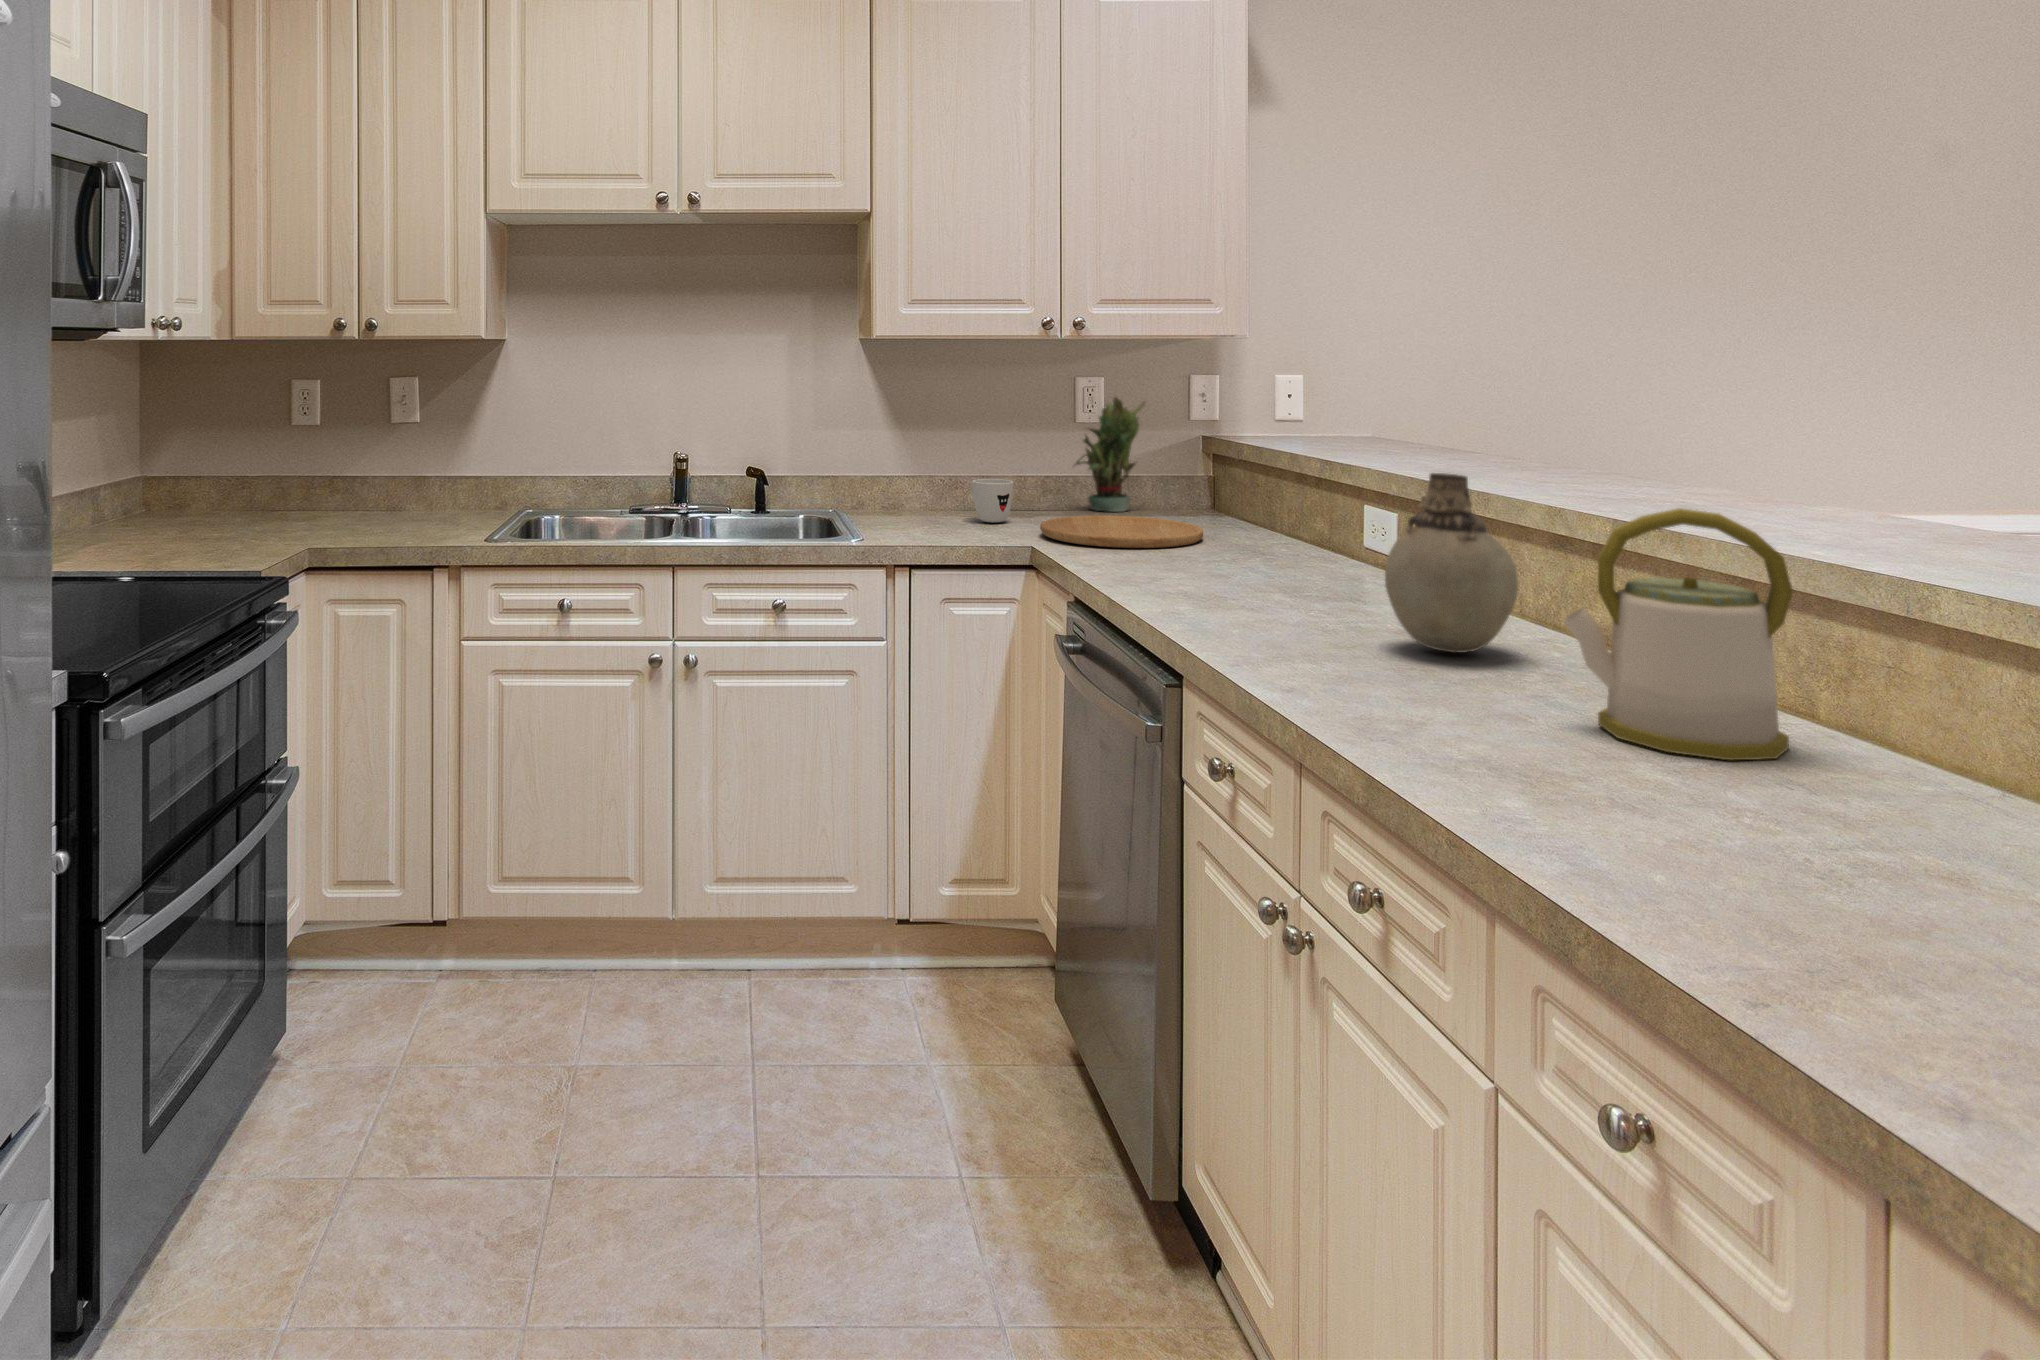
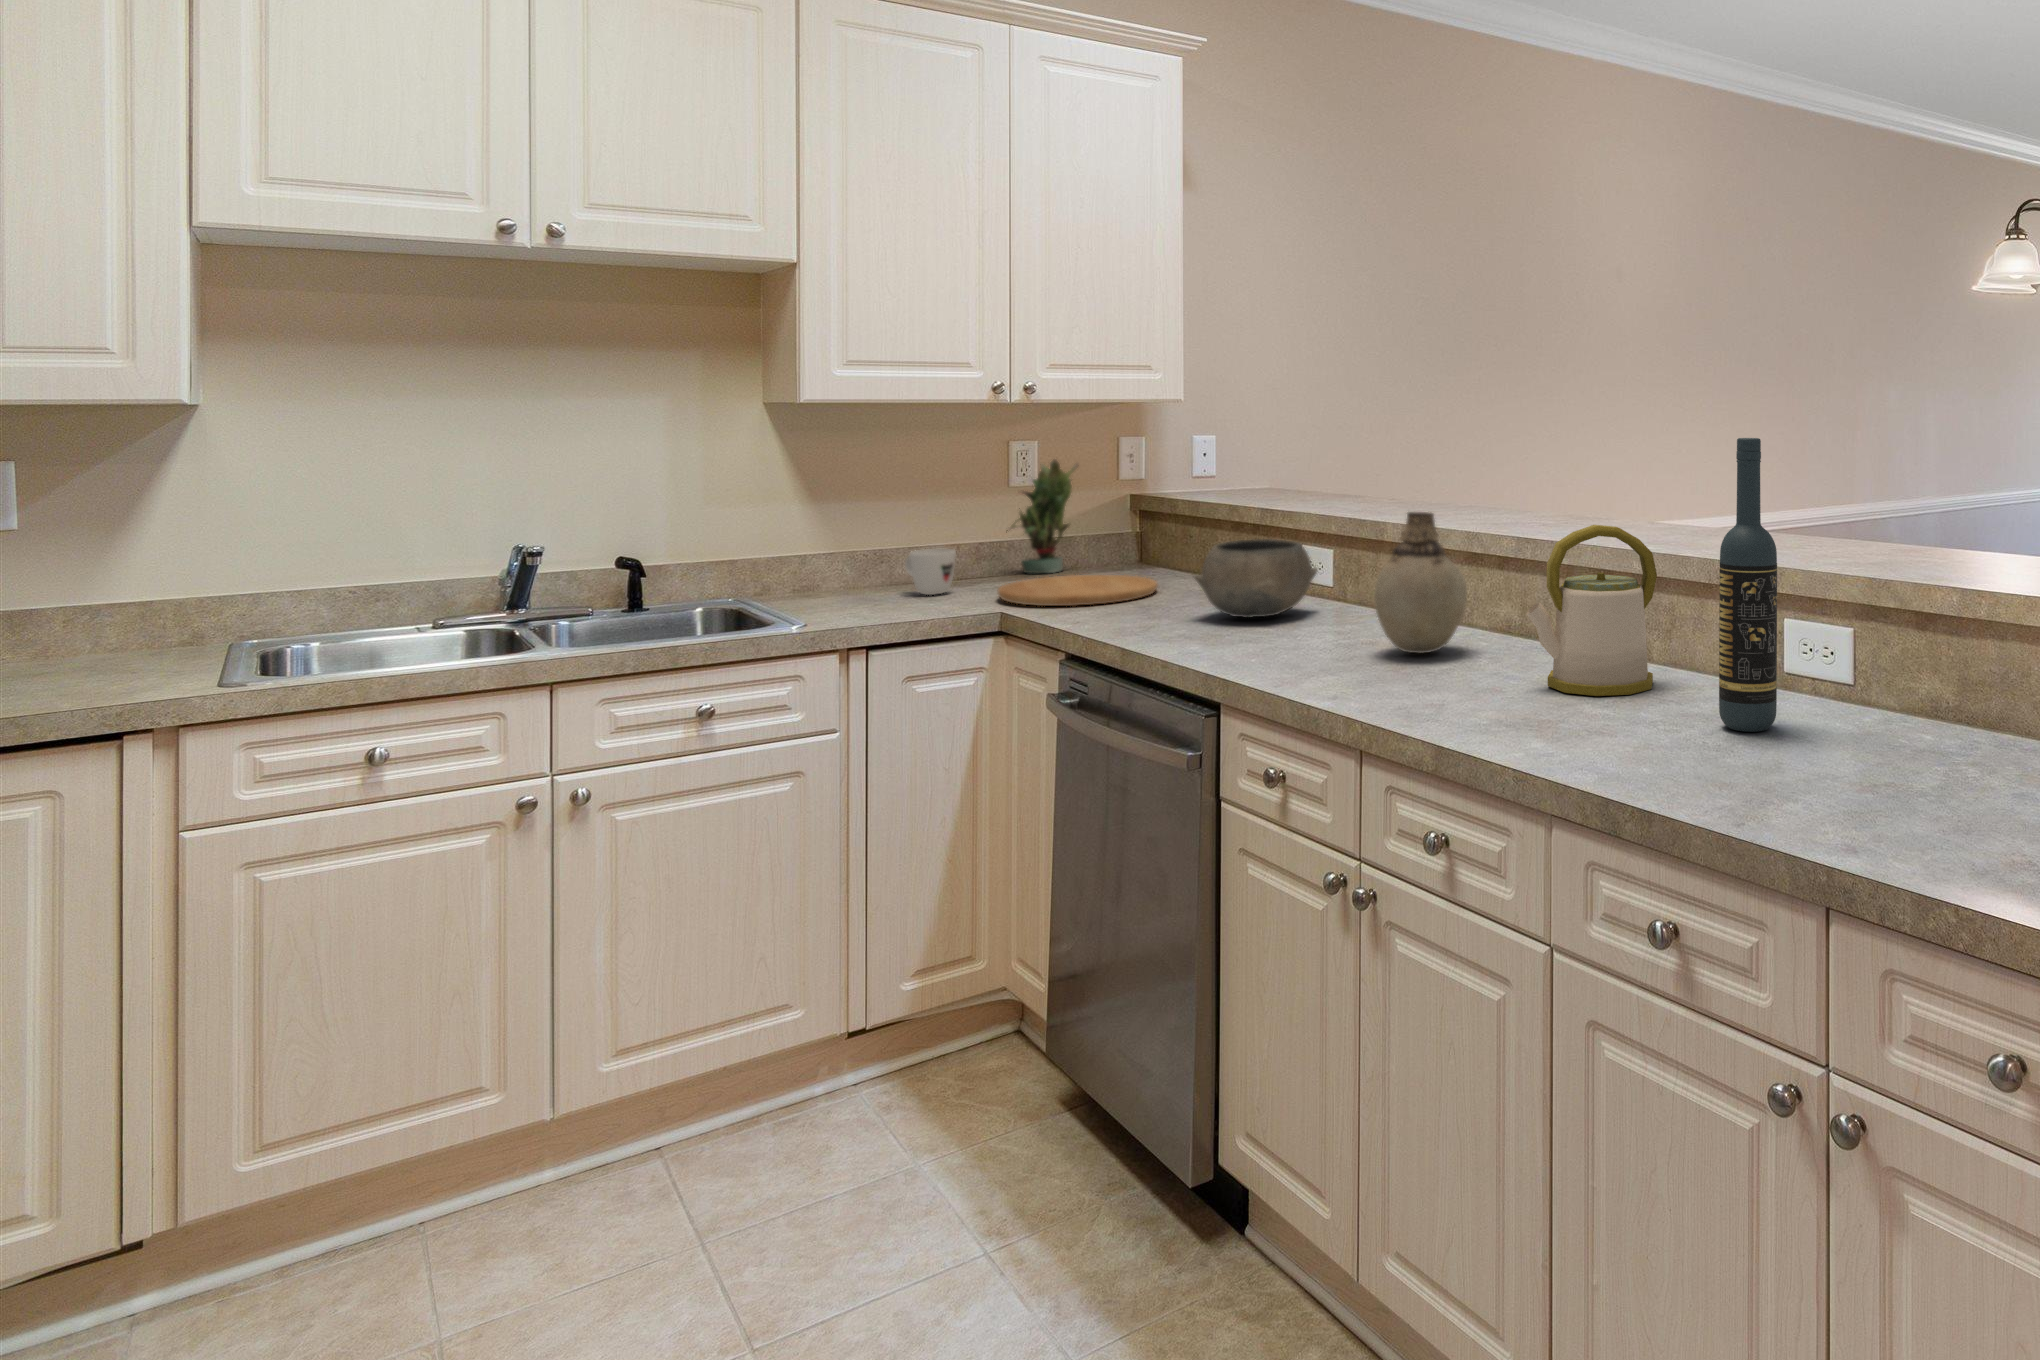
wine bottle: none [1855,389,1978,865] -> present [1719,438,1777,732]
bowl: none [1211,493,1363,582] -> present [1194,539,1317,618]

